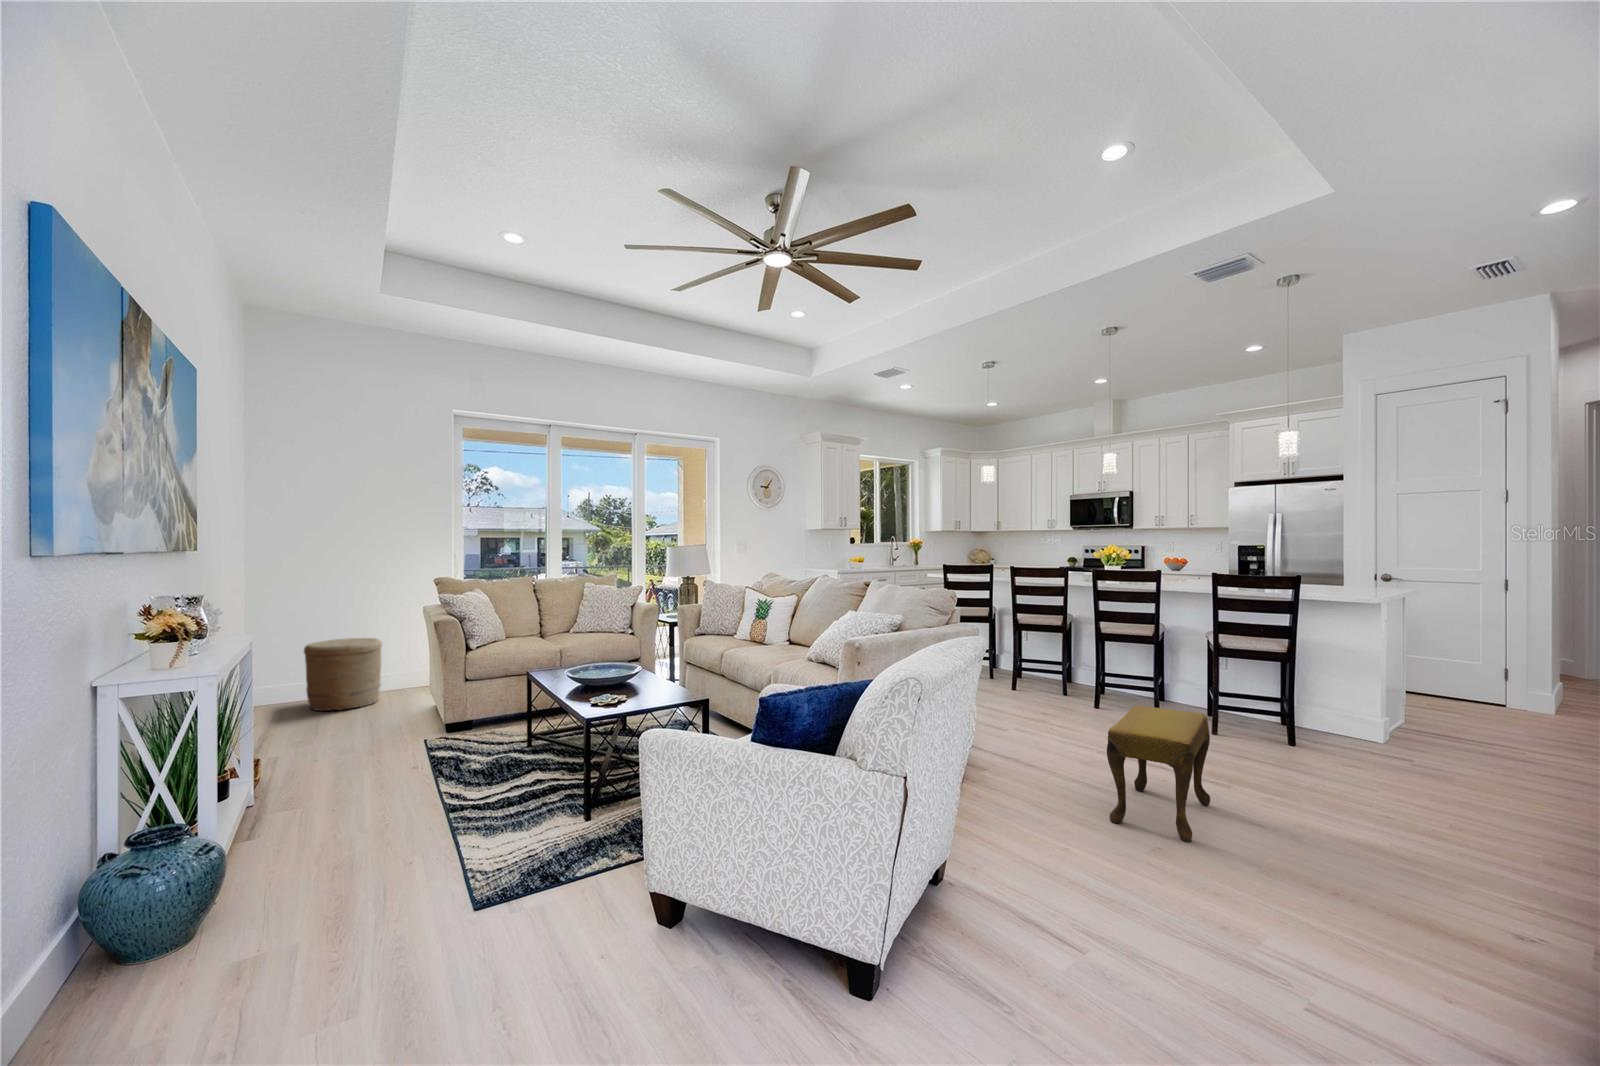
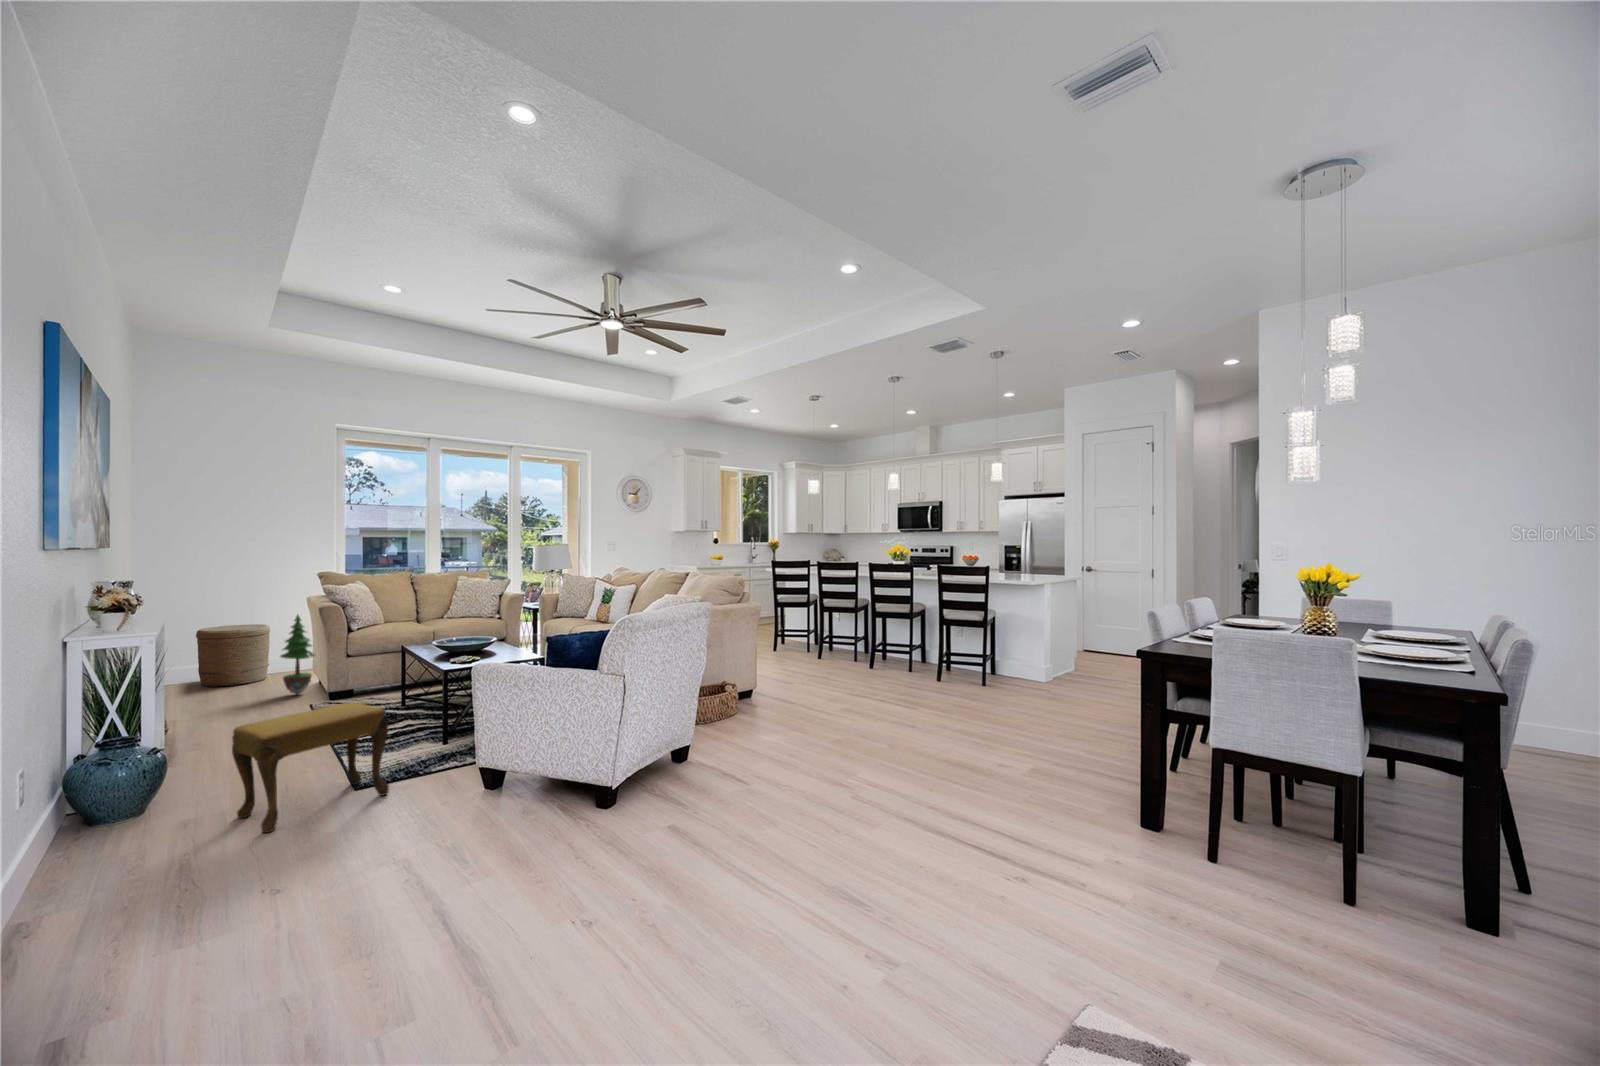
potted tree: none [389,629,430,726] -> present [280,615,315,695]
footstool: present [1107,705,1210,842] -> present [232,702,389,833]

